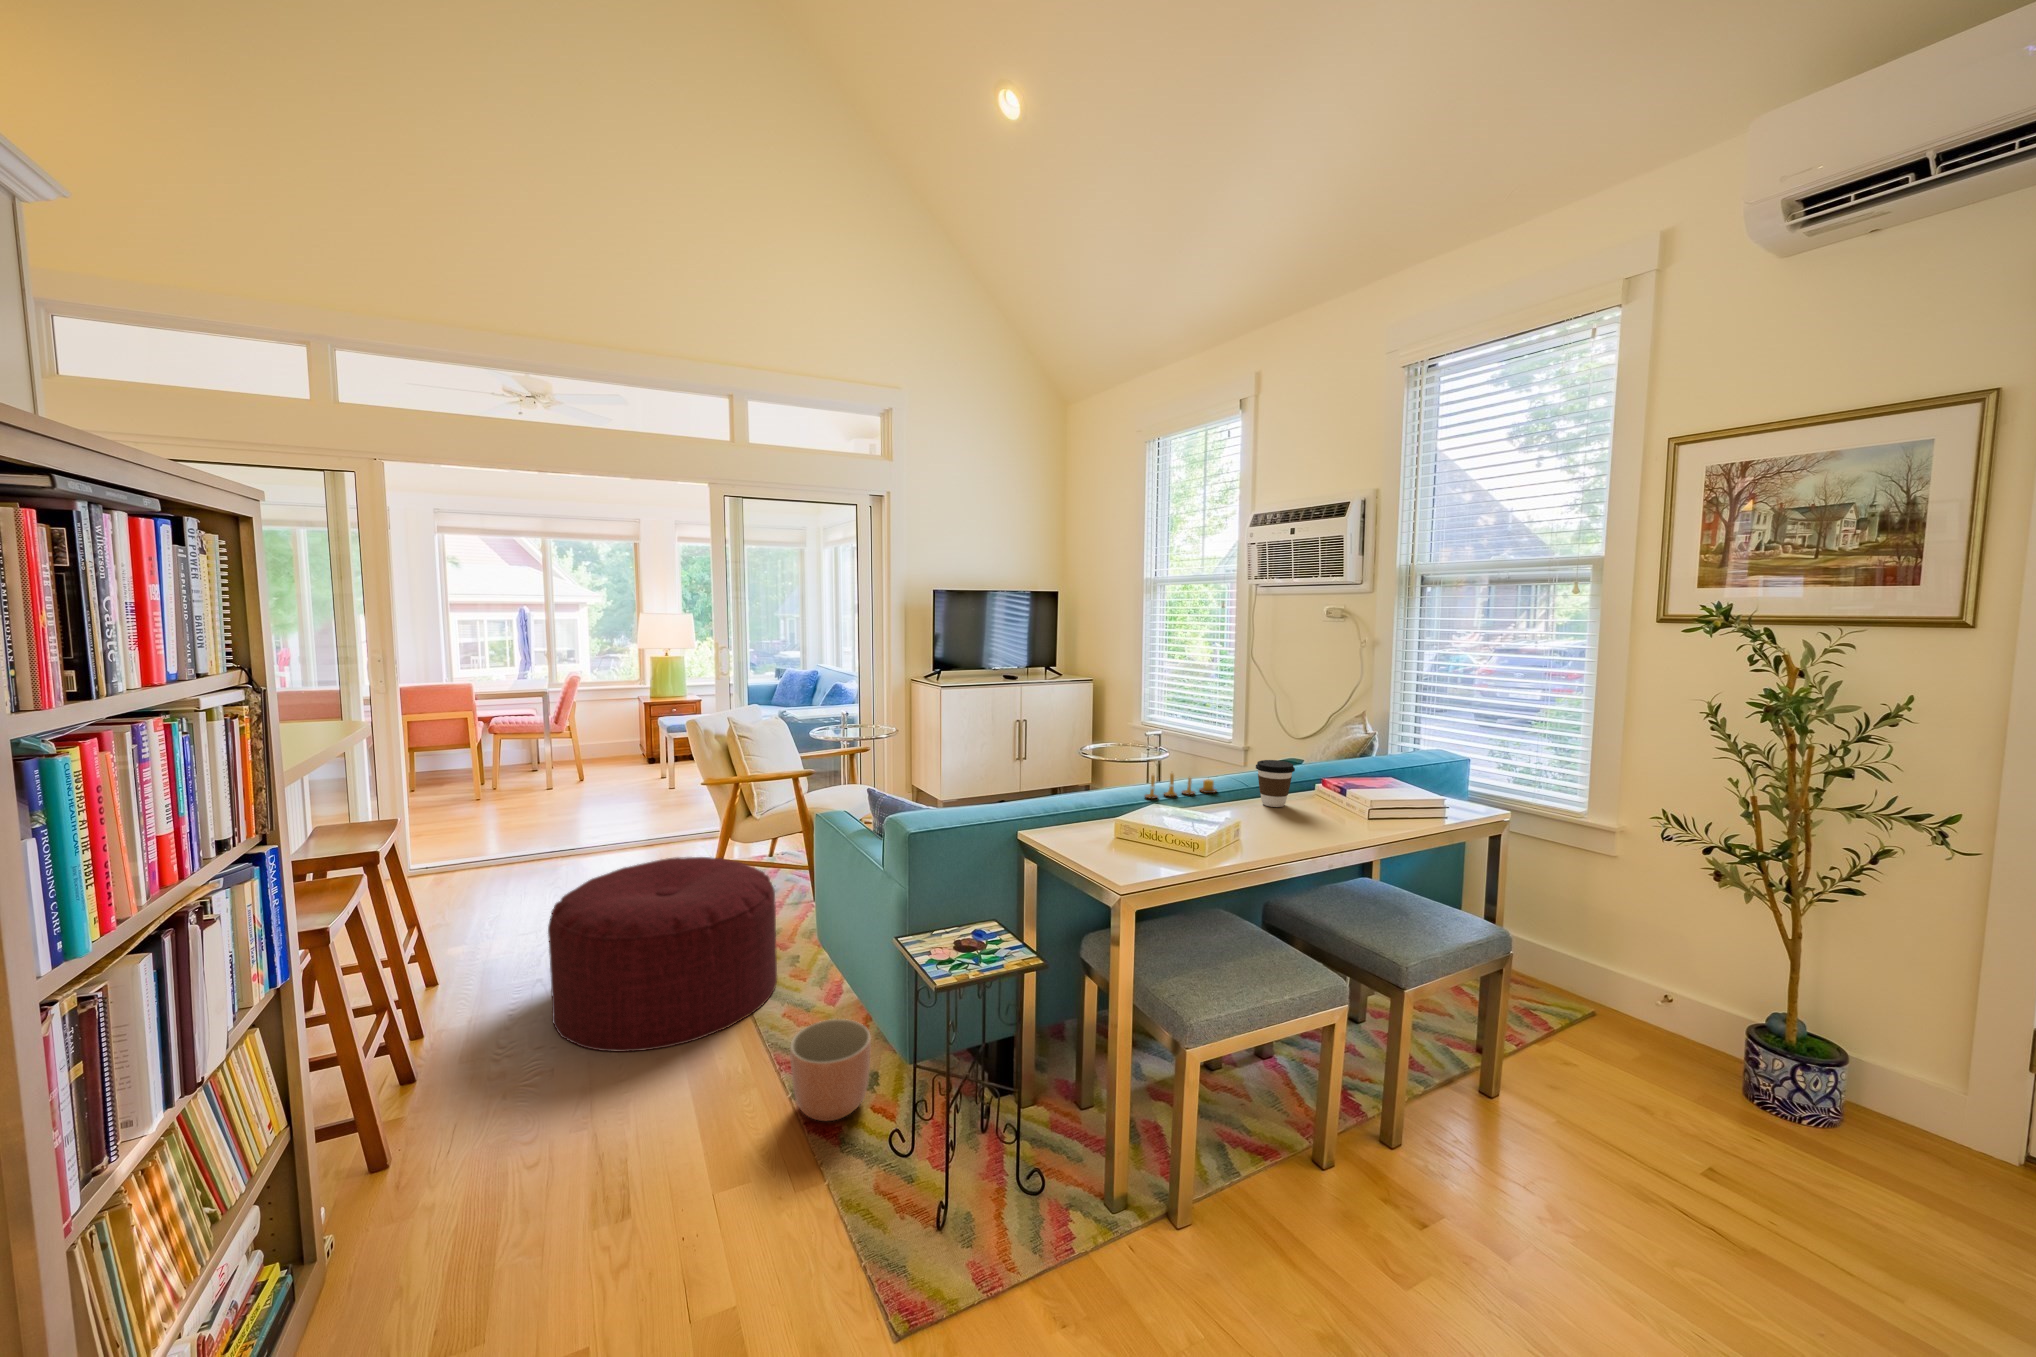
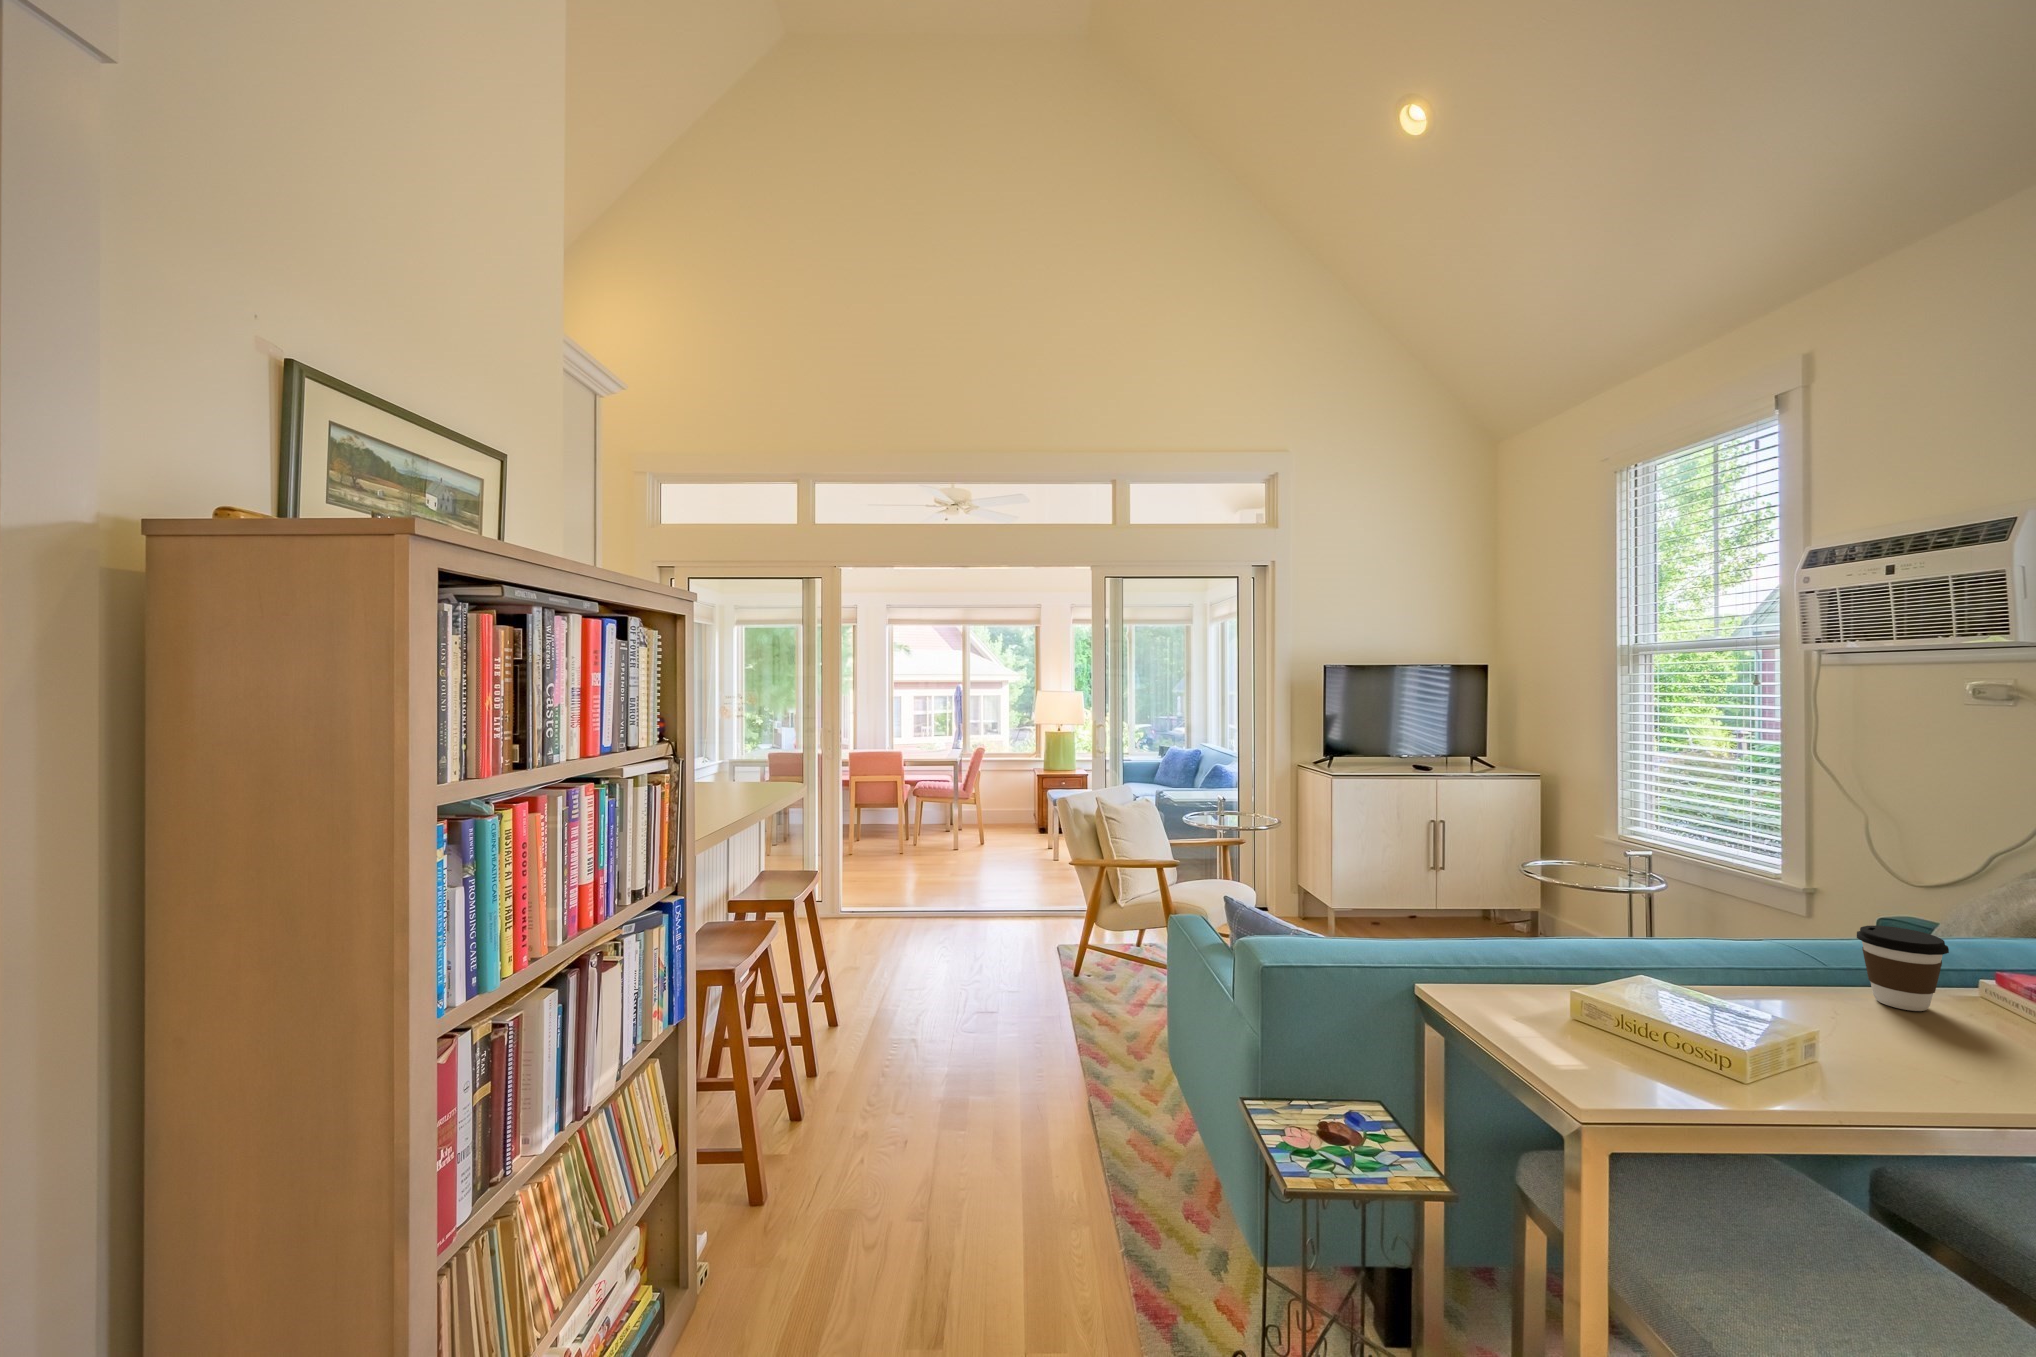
candle: present [1145,773,1217,798] -> none [1631,922,1776,966]
ottoman: present [548,857,777,1052] -> none [912,941,1129,1153]
planter: present [790,1019,871,1121] -> none [1122,1174,1217,1309]

